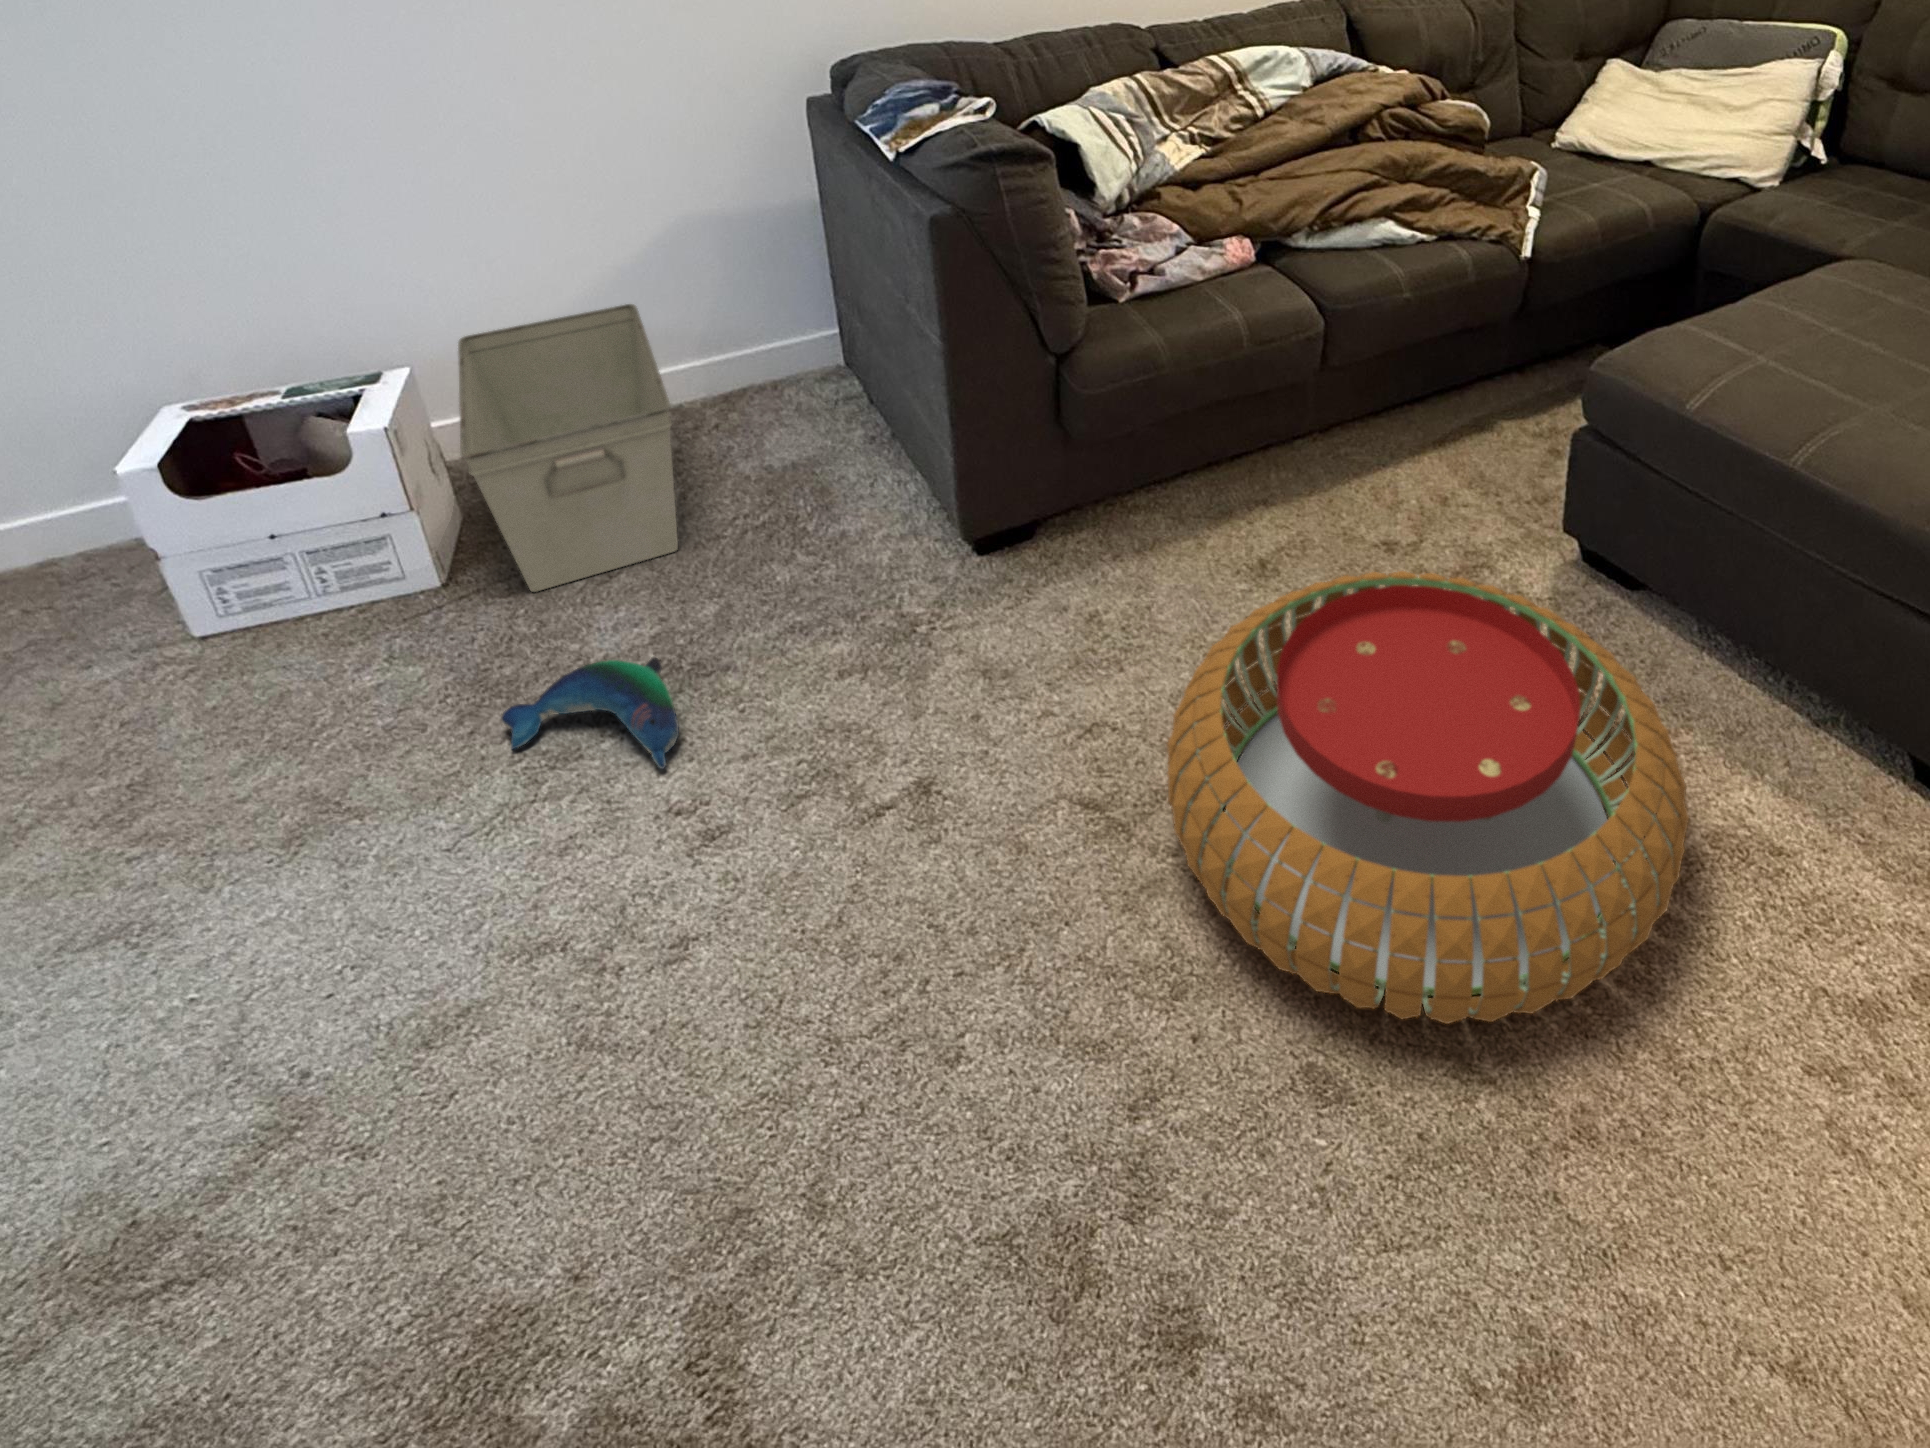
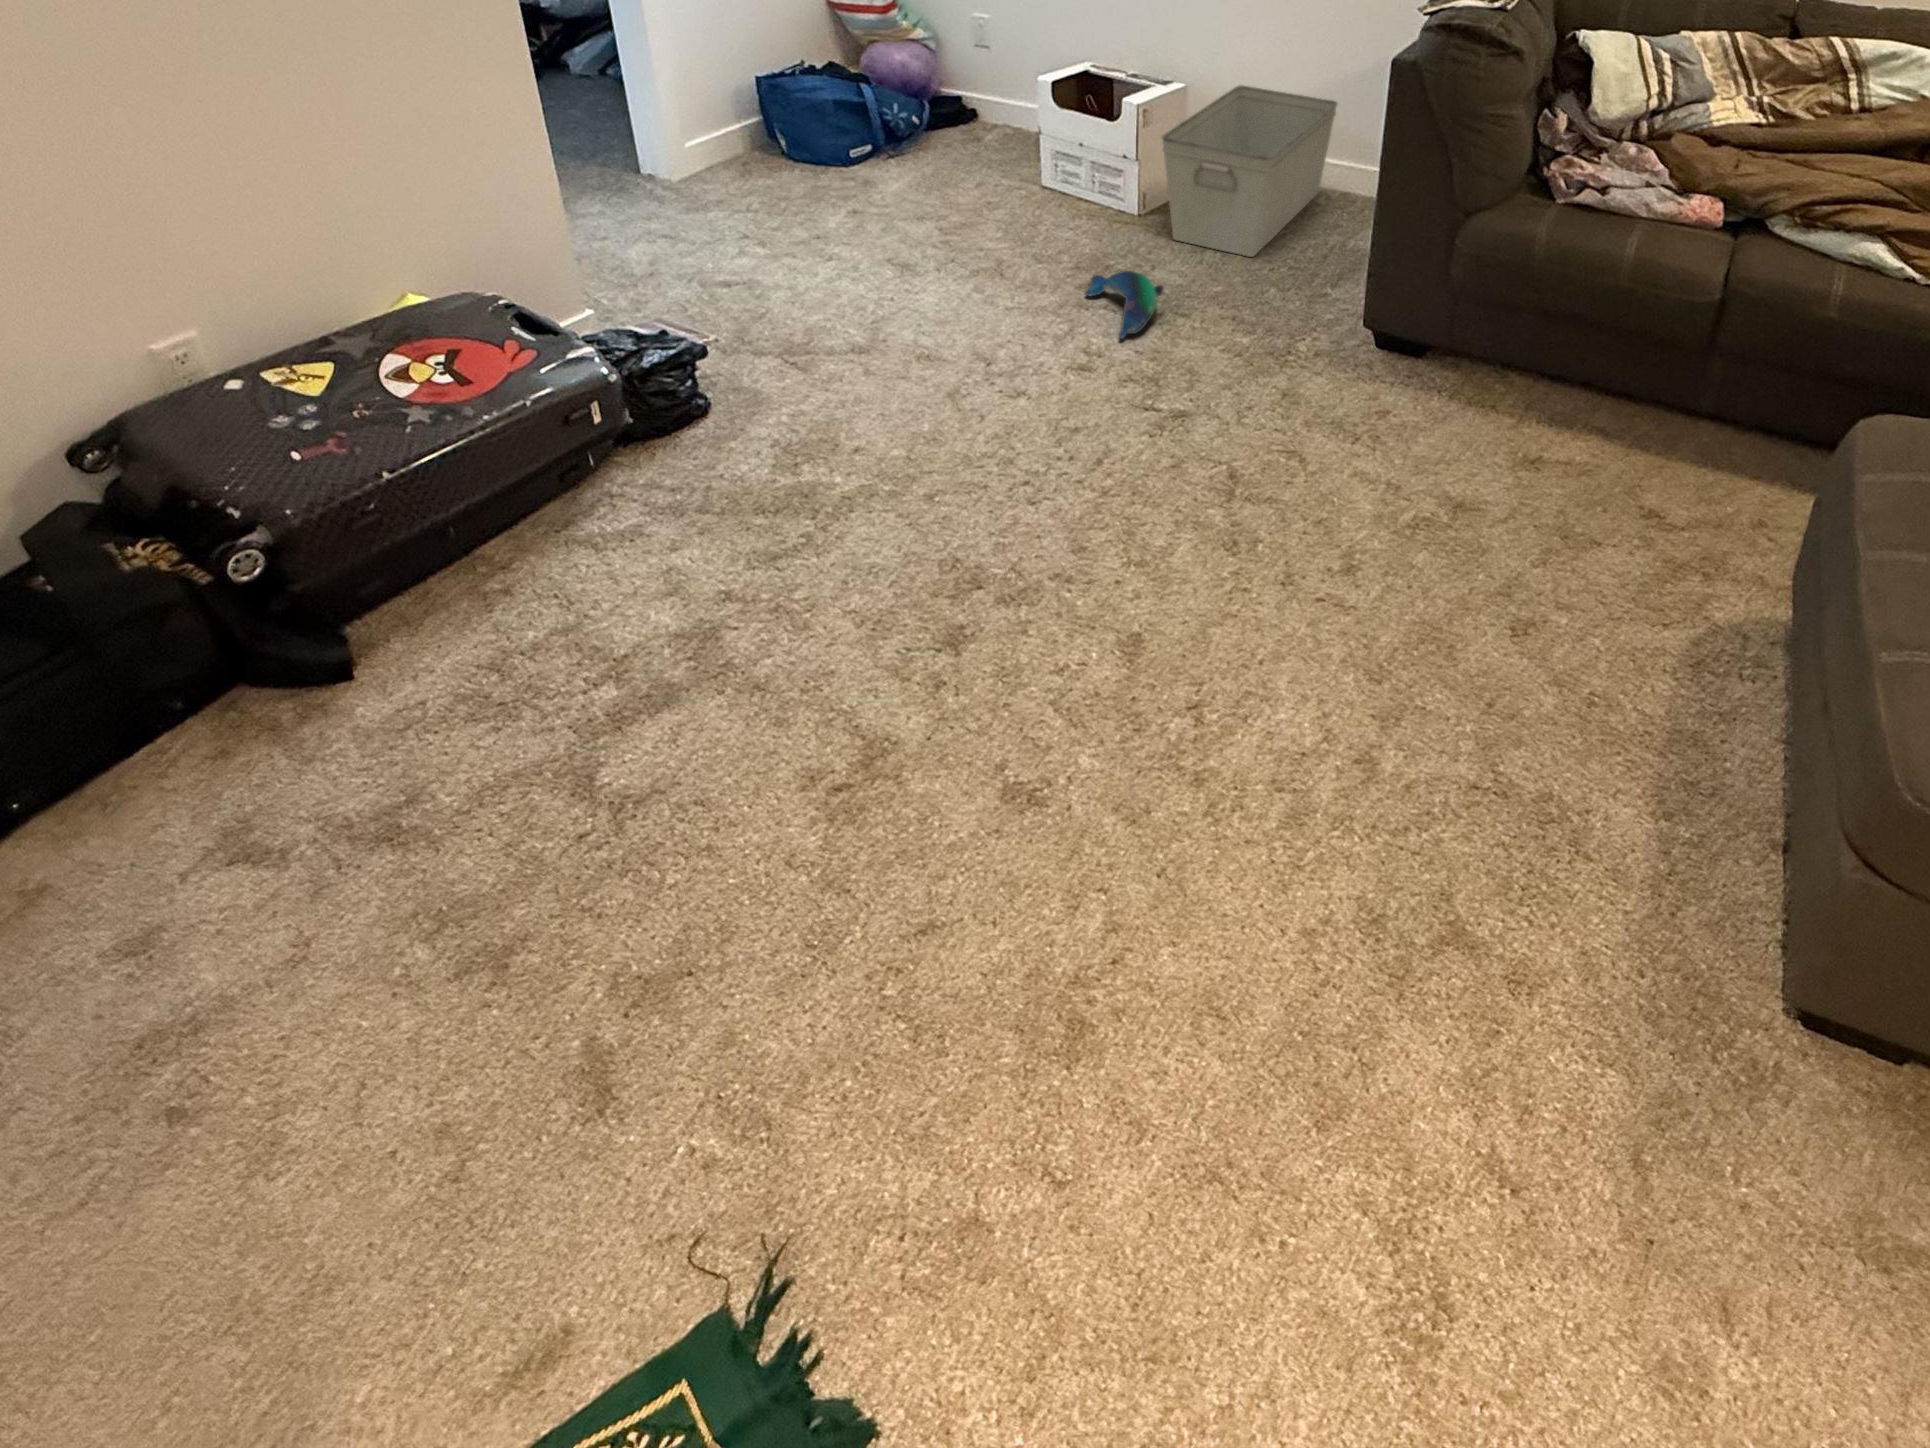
pouf: present [1167,571,1689,1024] -> none [1206,432,1640,776]

